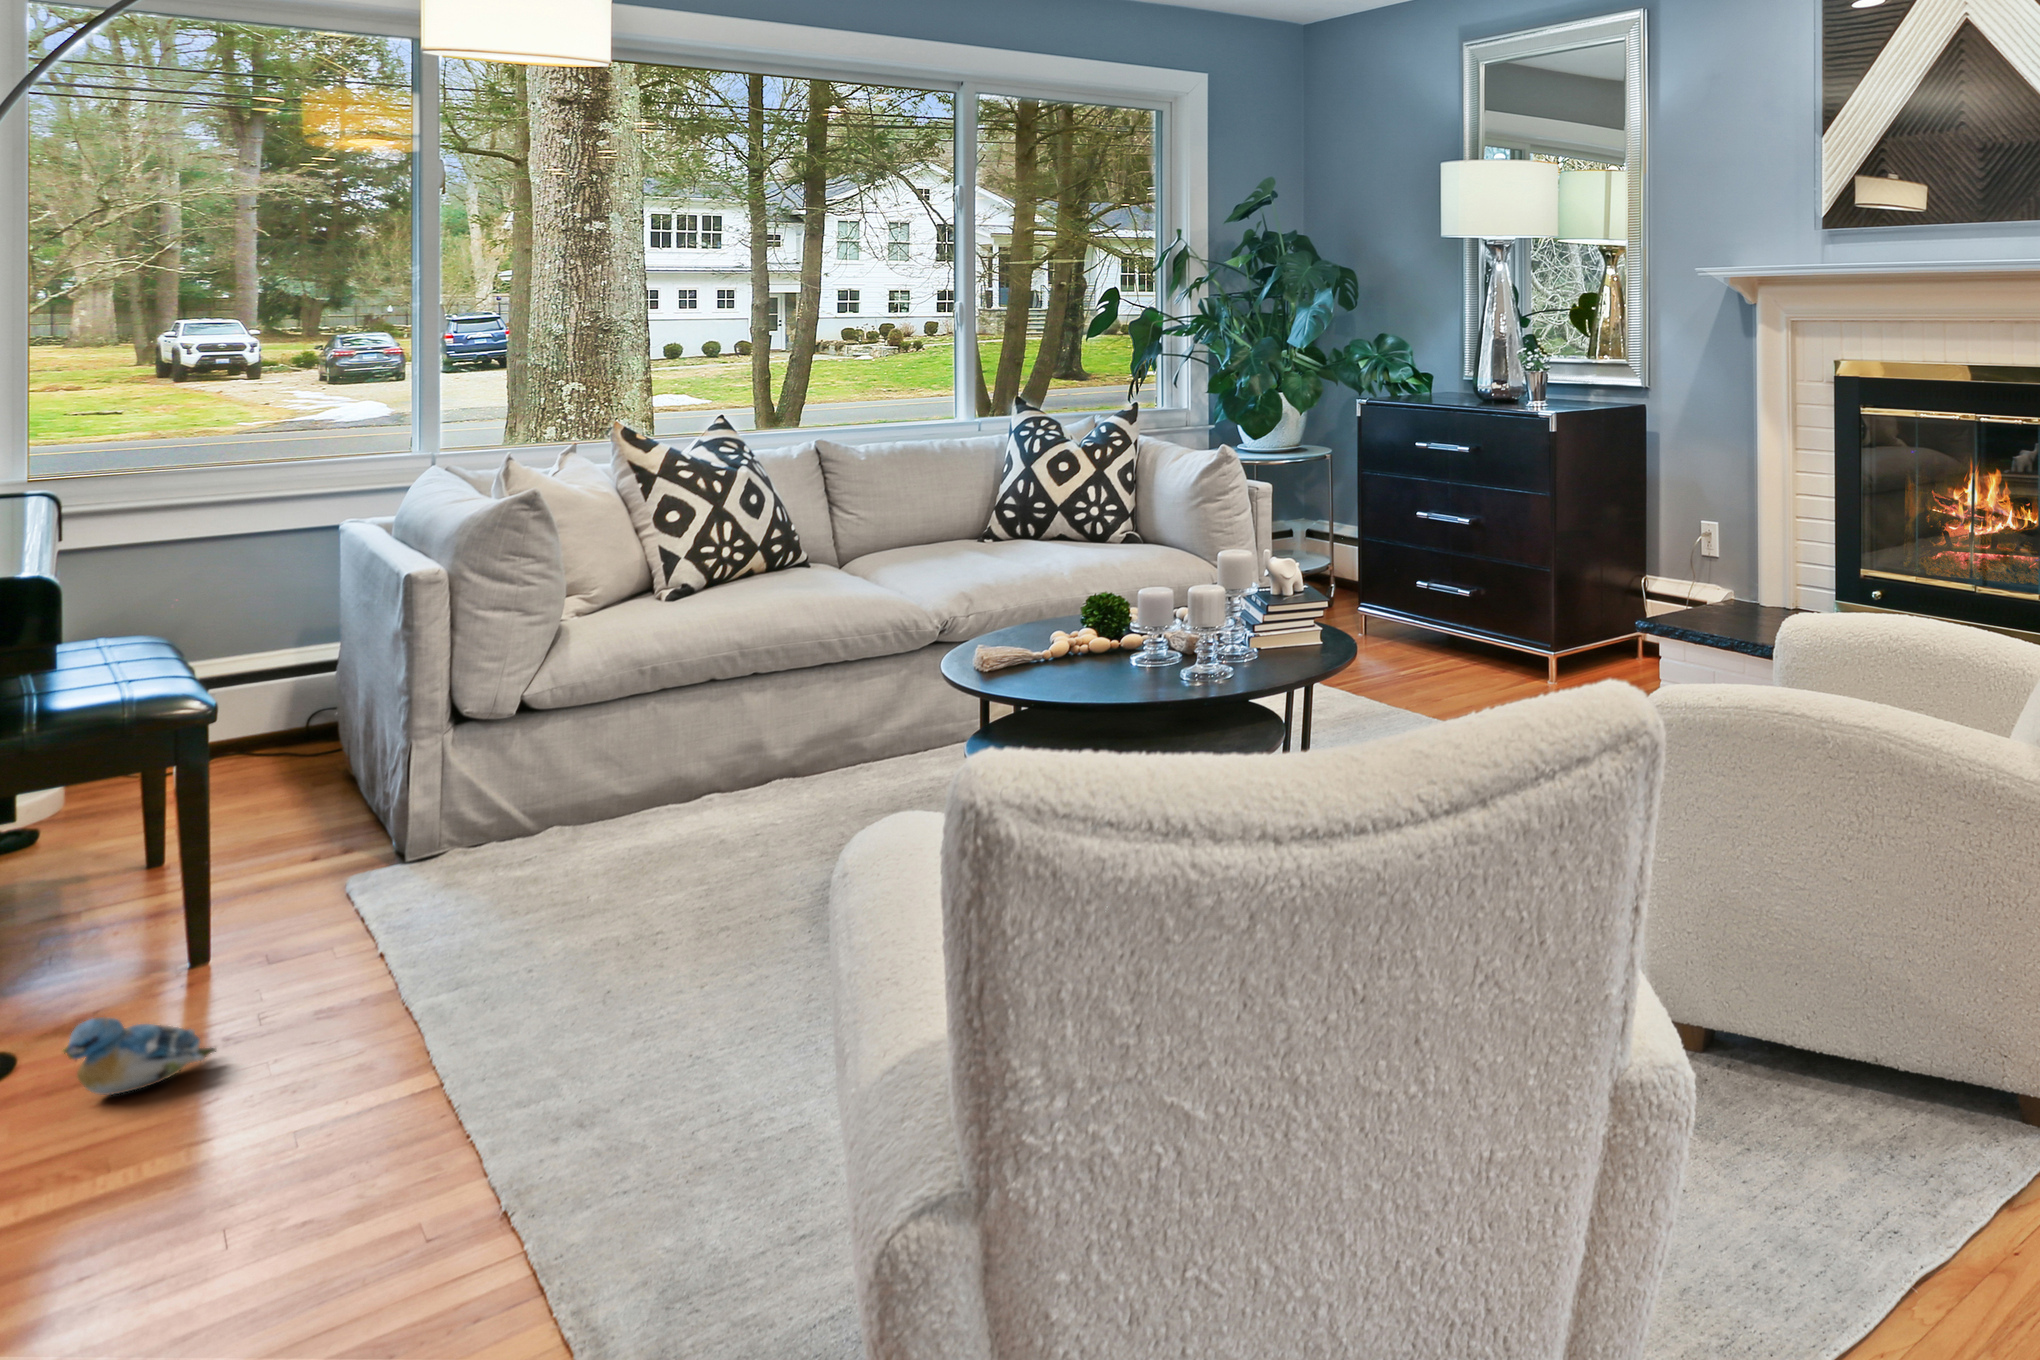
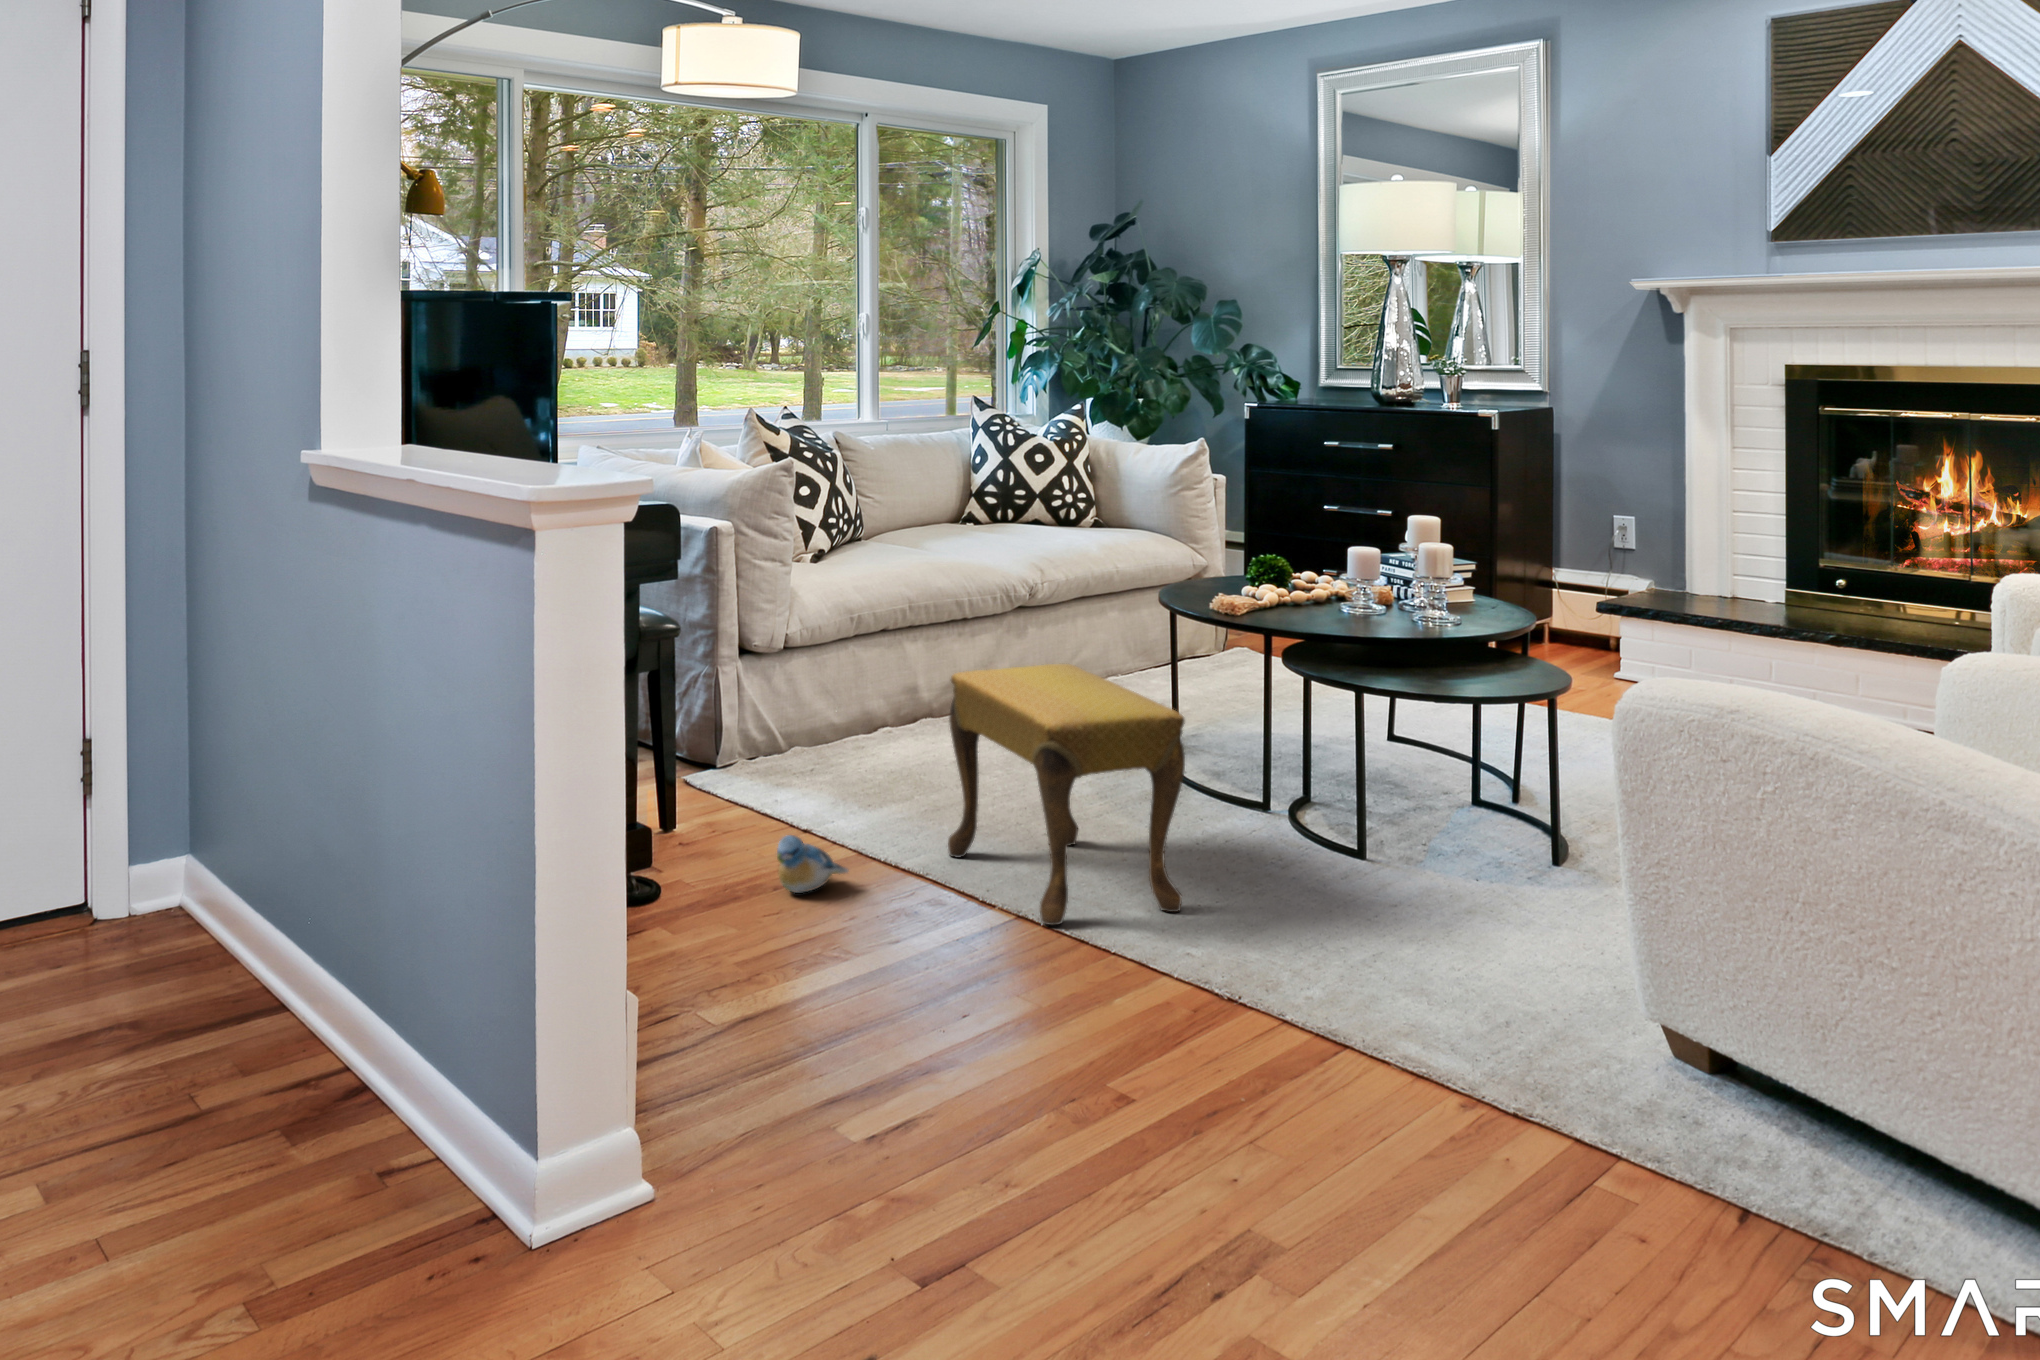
footstool: none [338,756,652,1150] -> present [948,664,1185,925]

